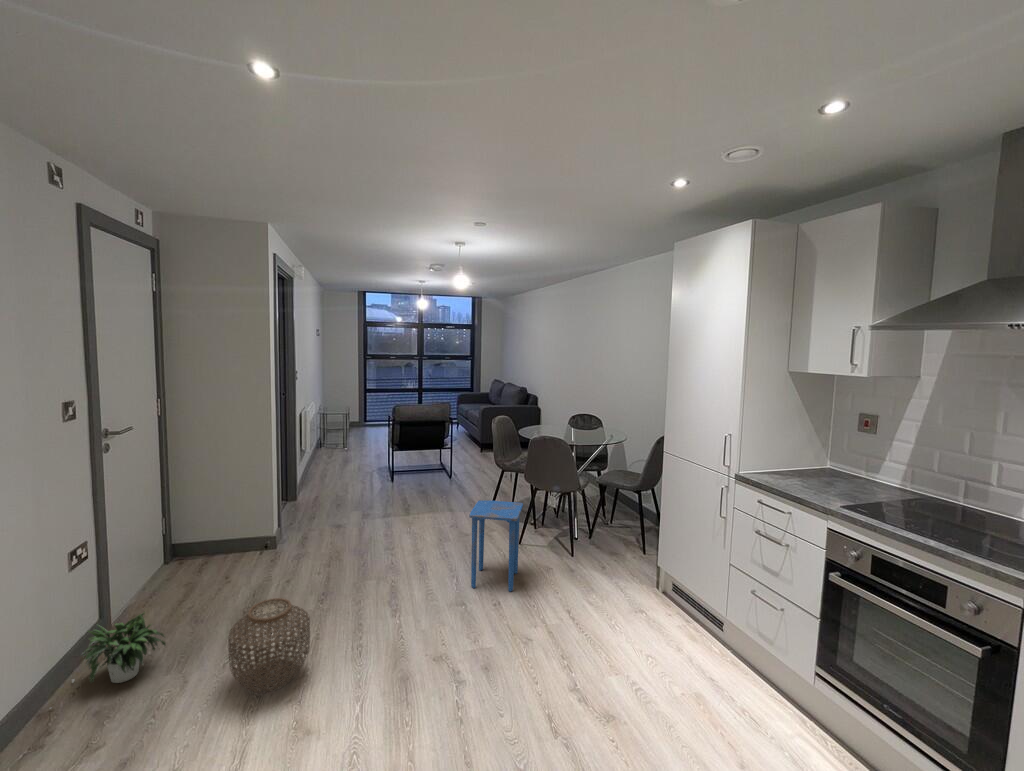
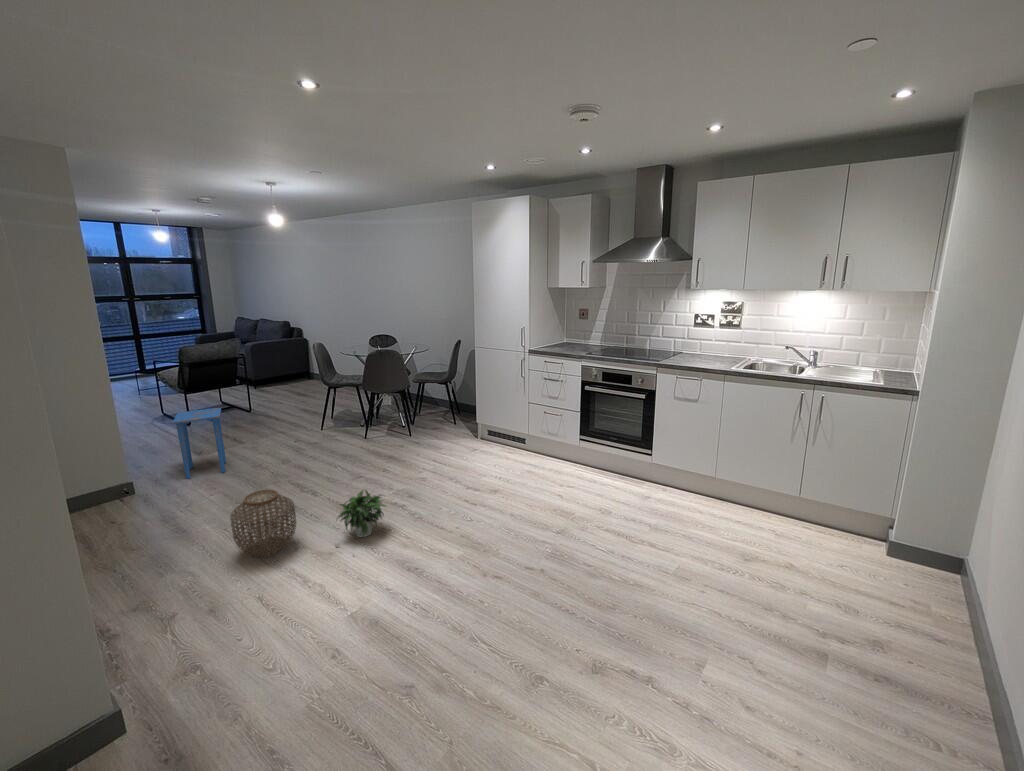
side table: present [469,500,523,591] -> present [173,408,226,479]
potted plant: present [50,612,166,709] -> present [335,490,385,546]

